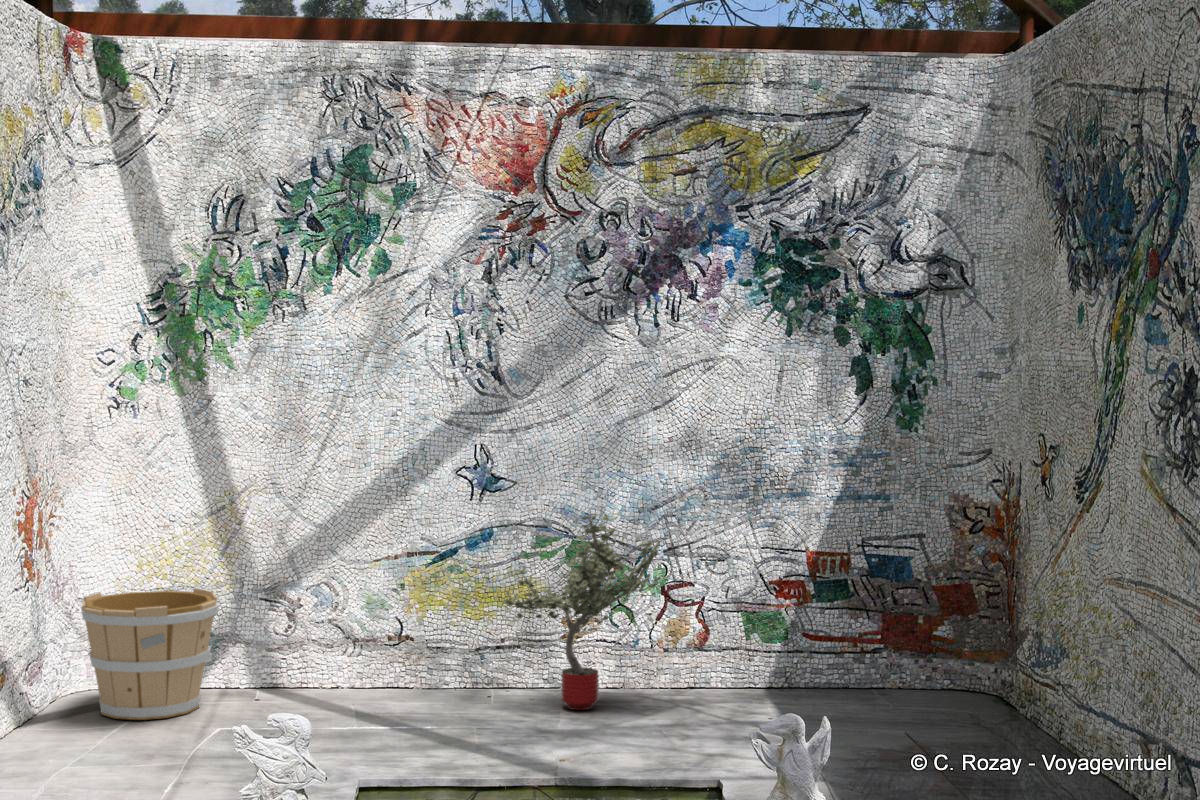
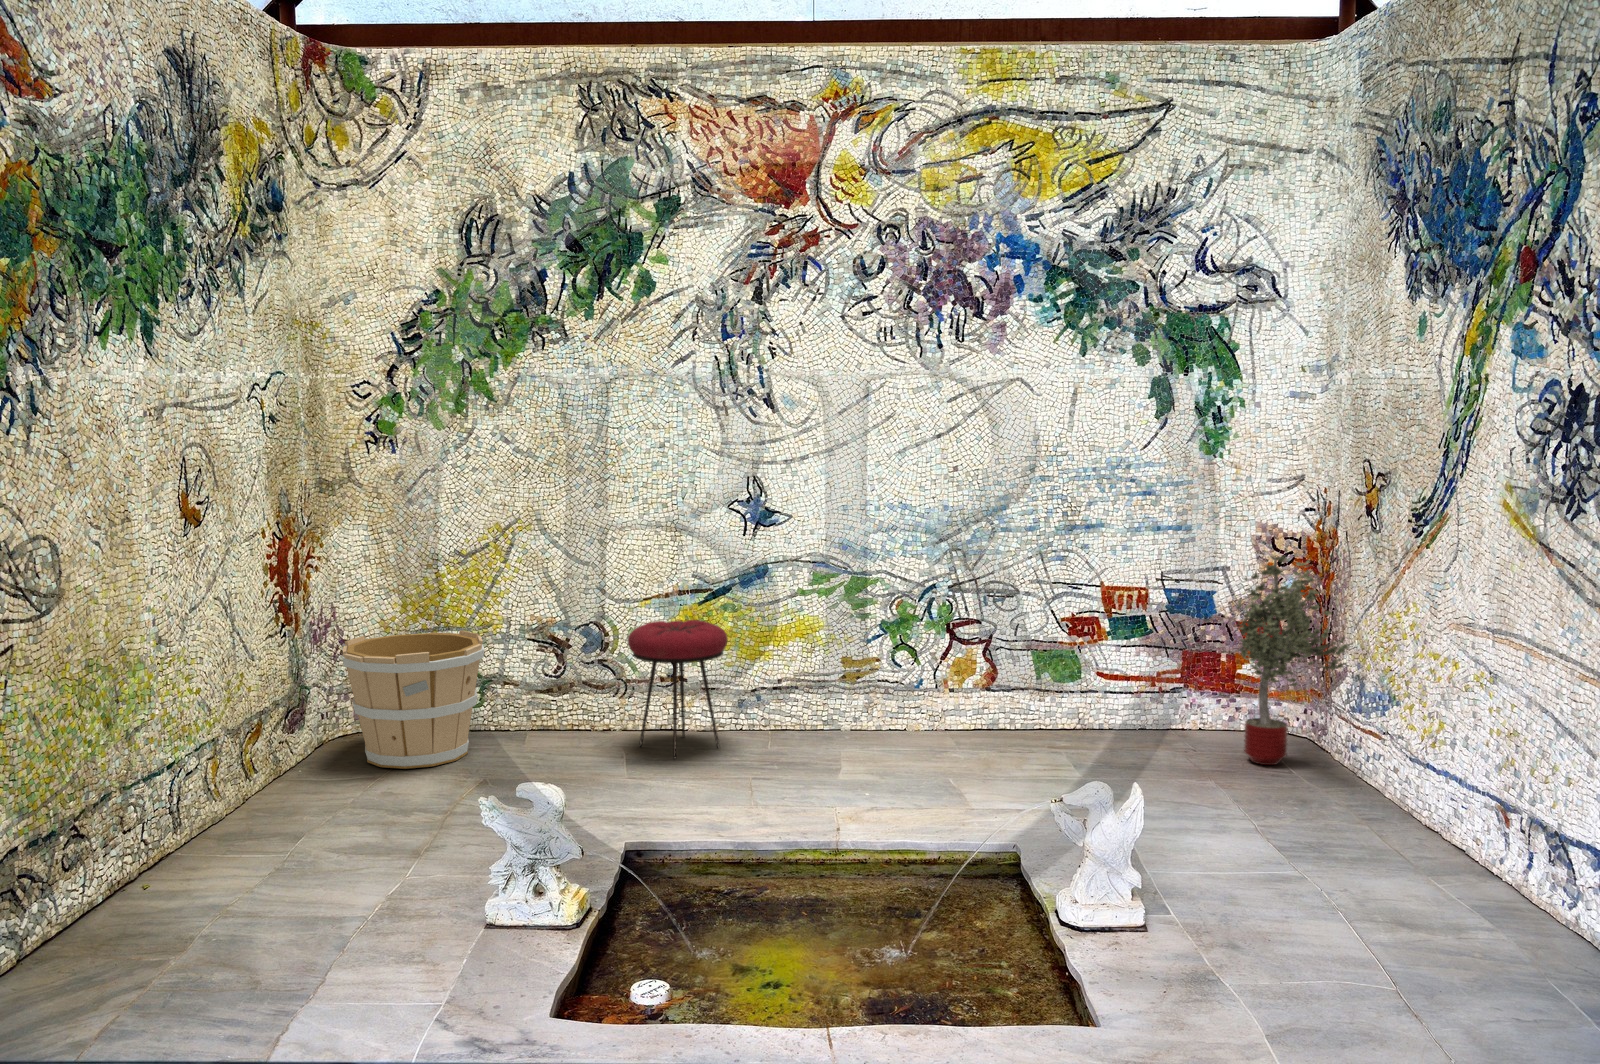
potted tree: present [503,514,660,710] -> present [1237,556,1351,765]
stool: none [357,579,453,712] -> present [628,620,728,758]

